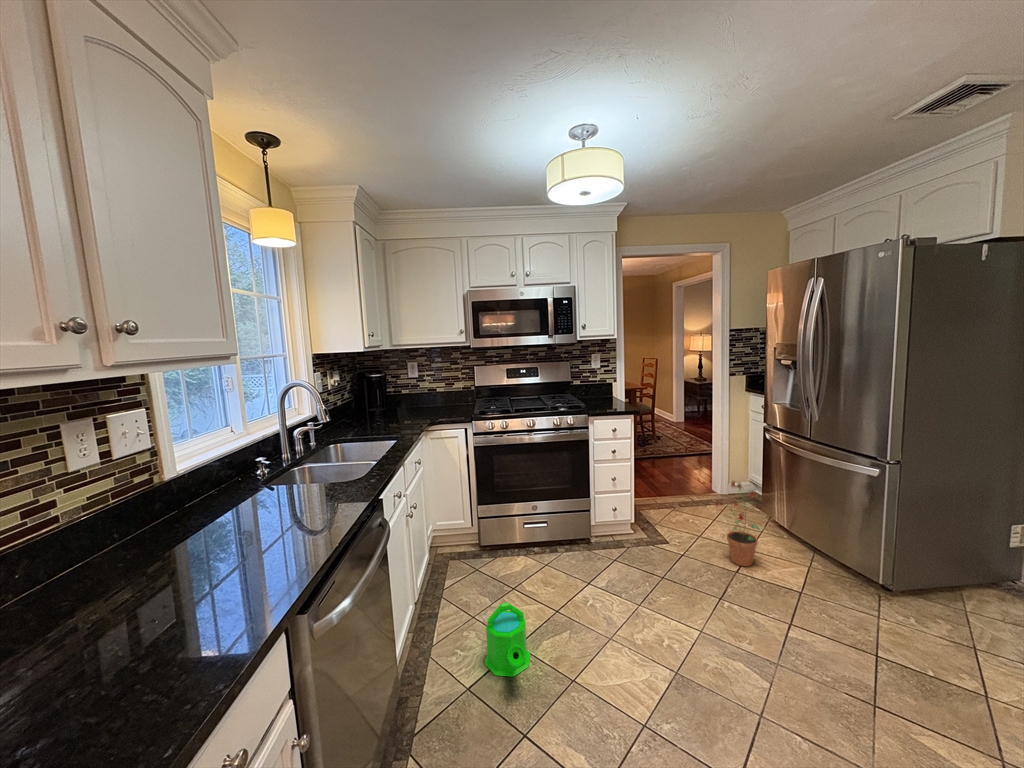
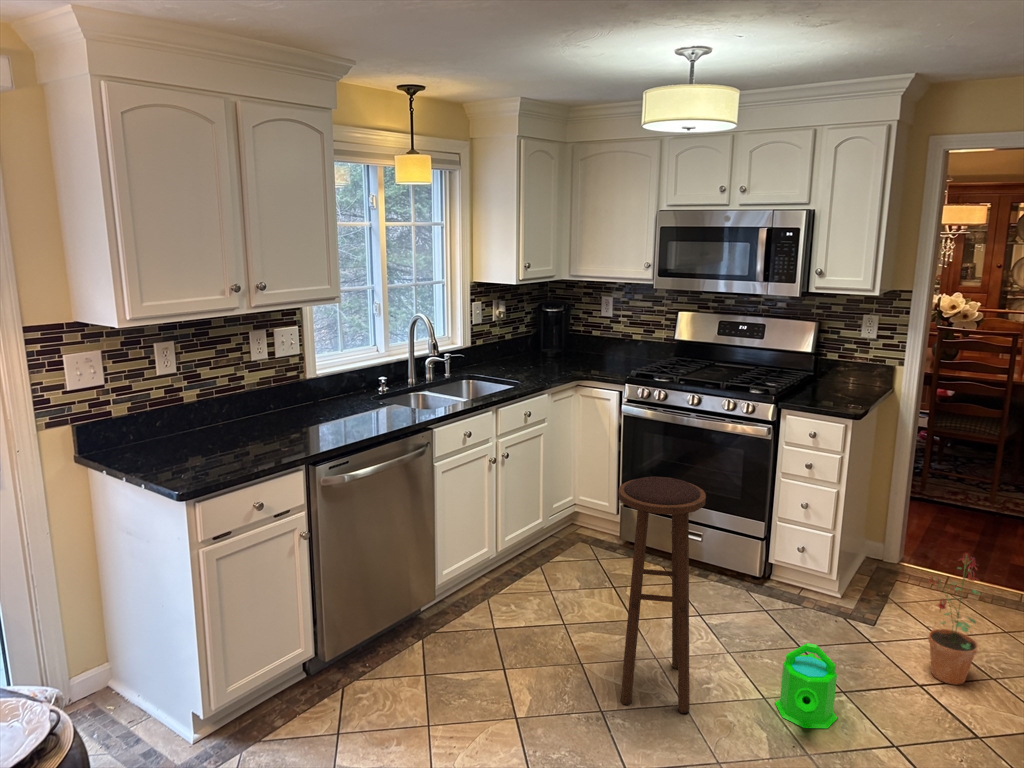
stool: none [596,480,689,705] -> present [618,477,706,713]
watering can: present [485,602,530,677] -> present [775,643,837,729]

